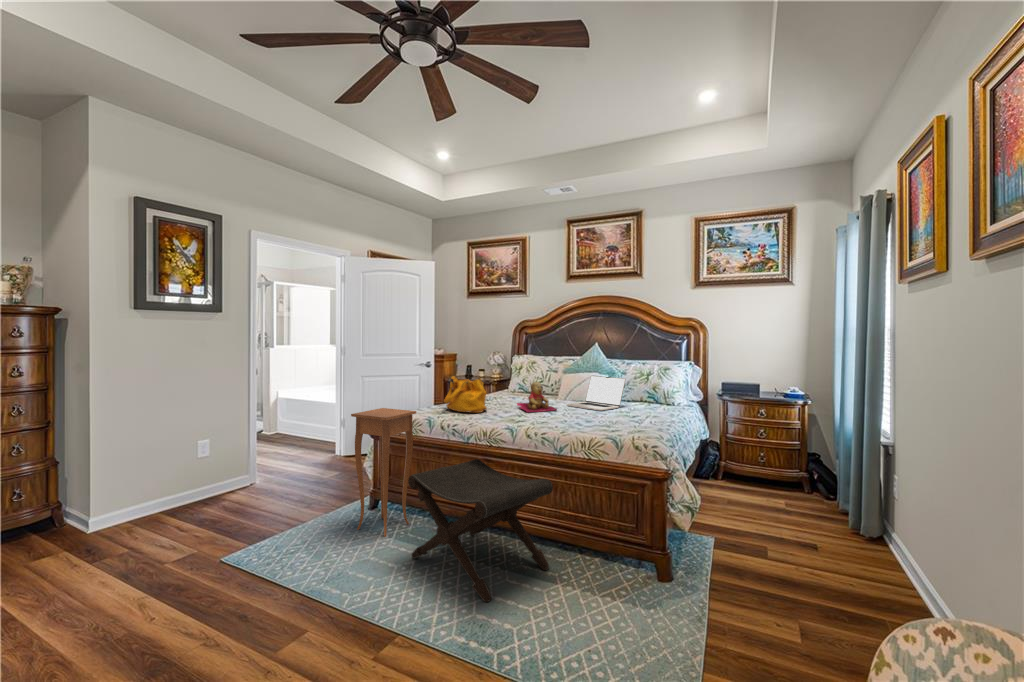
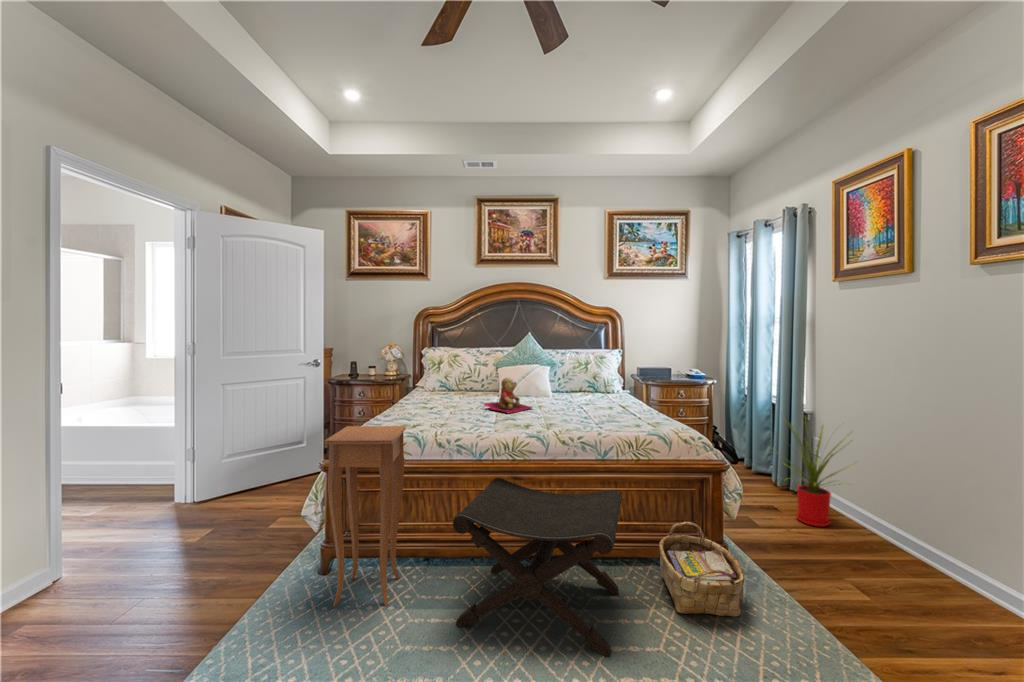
handbag: present [444,376,487,413] -> none [407,374,462,421]
laptop: present [567,376,626,411] -> none [527,368,583,405]
house plant: none [797,438,907,575] -> present [784,424,852,527]
woven basket: none [574,522,648,611] -> present [659,522,744,617]

